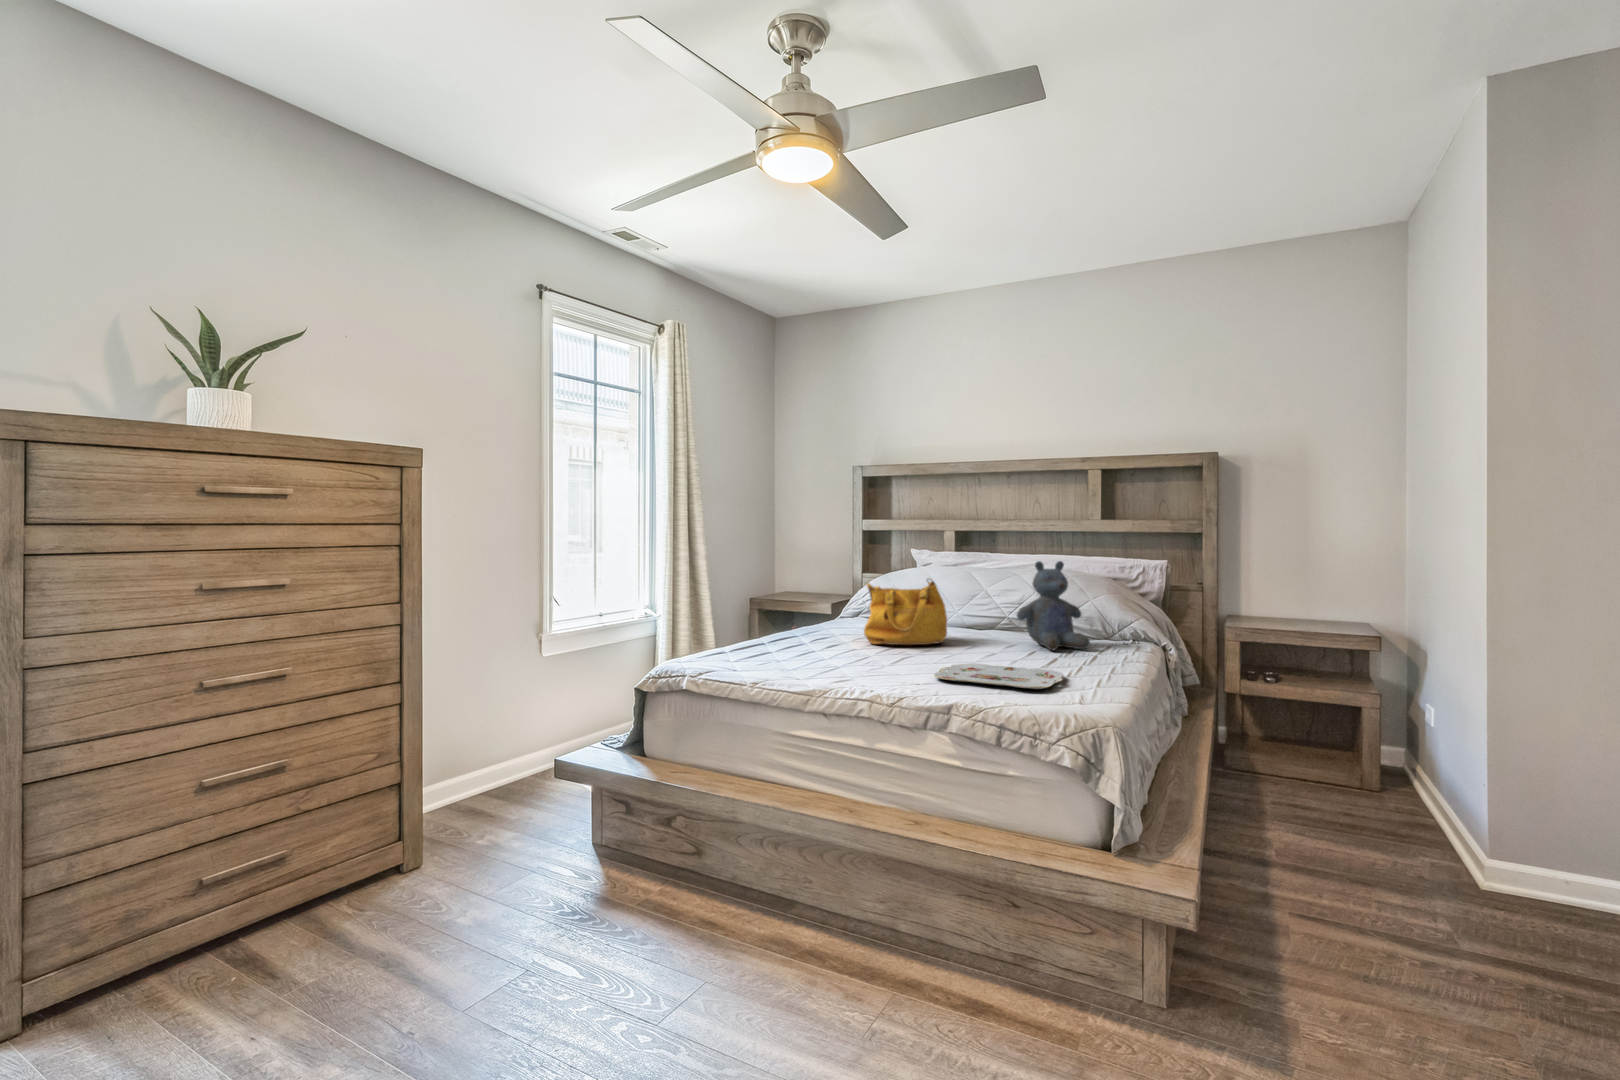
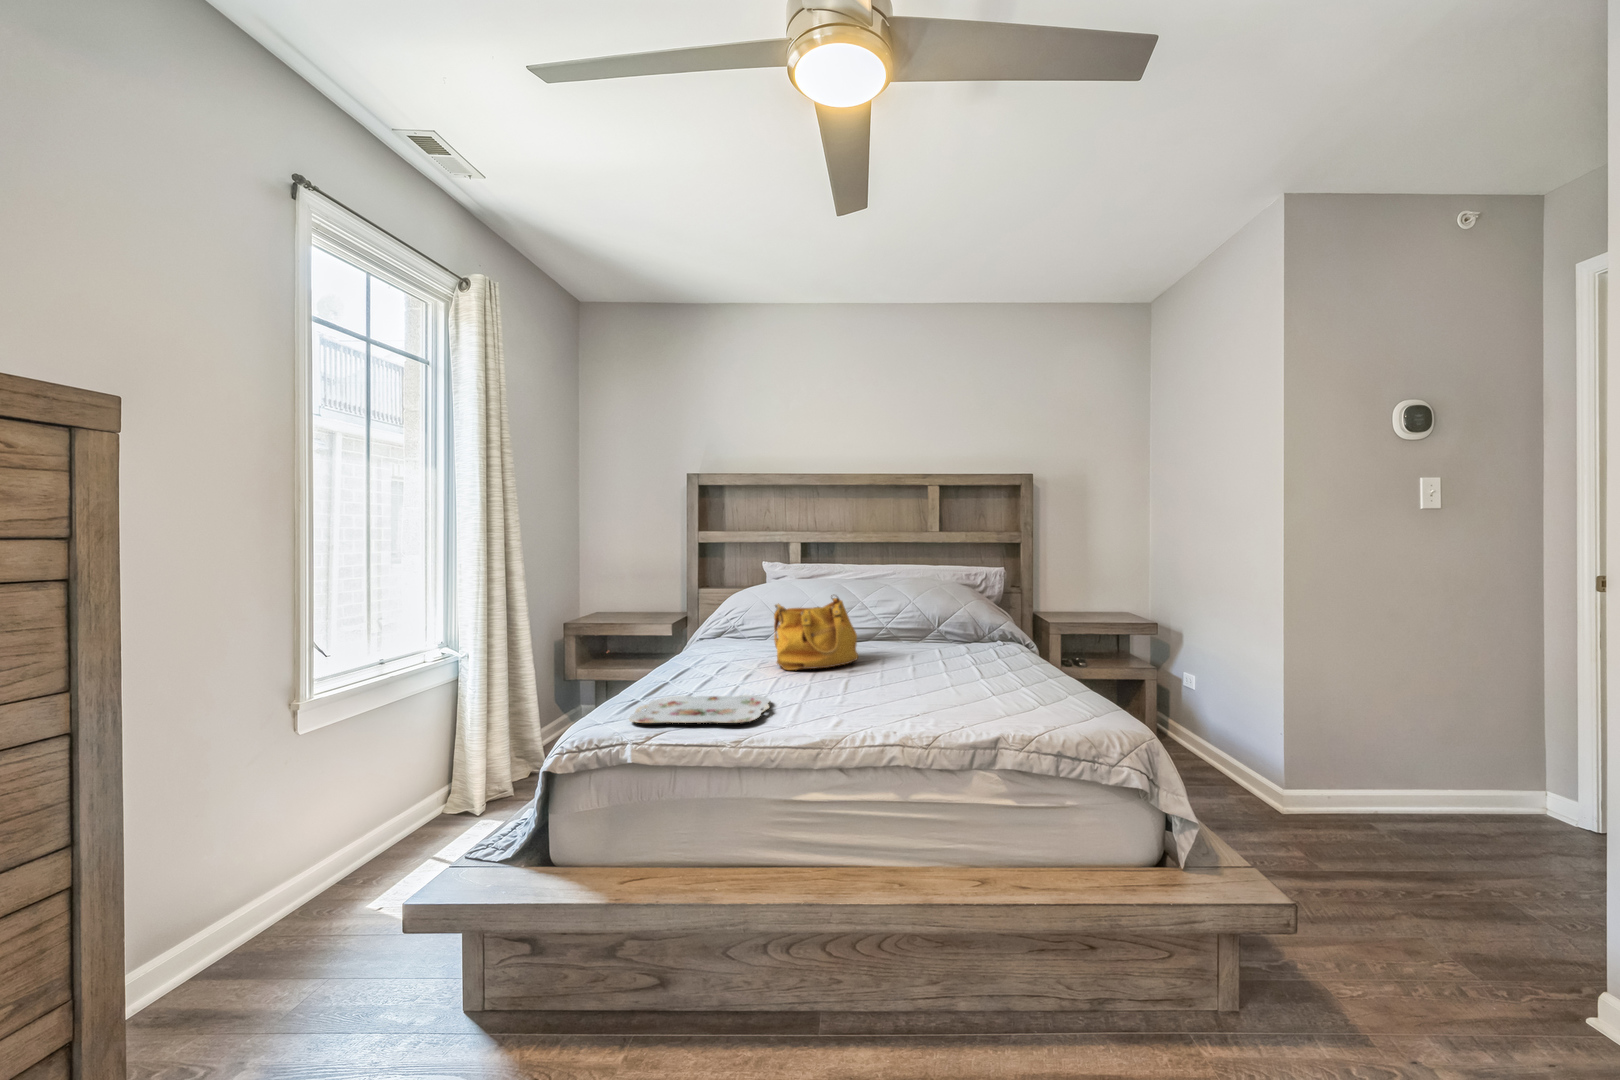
stuffed bear: present [1017,561,1090,650] -> none [921,570,991,658]
serving tray: present [934,663,1064,689] -> present [629,695,770,723]

